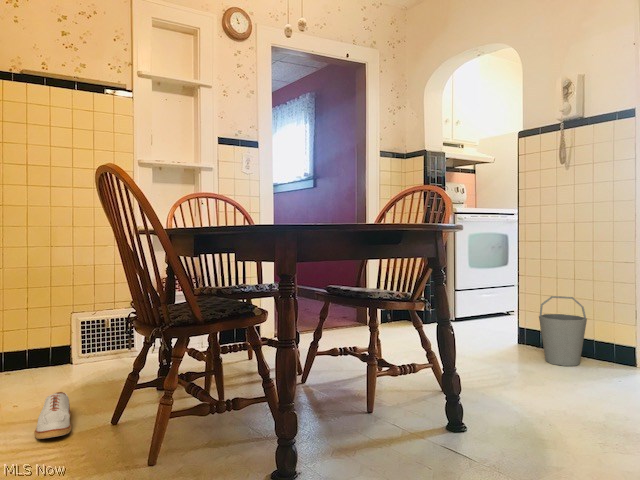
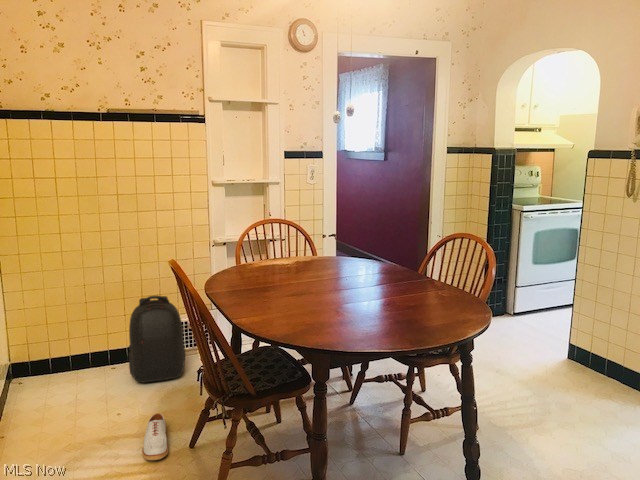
backpack: none [29,278,100,380] -> present [129,296,185,383]
bucket: present [539,296,587,366] -> none [583,333,631,401]

